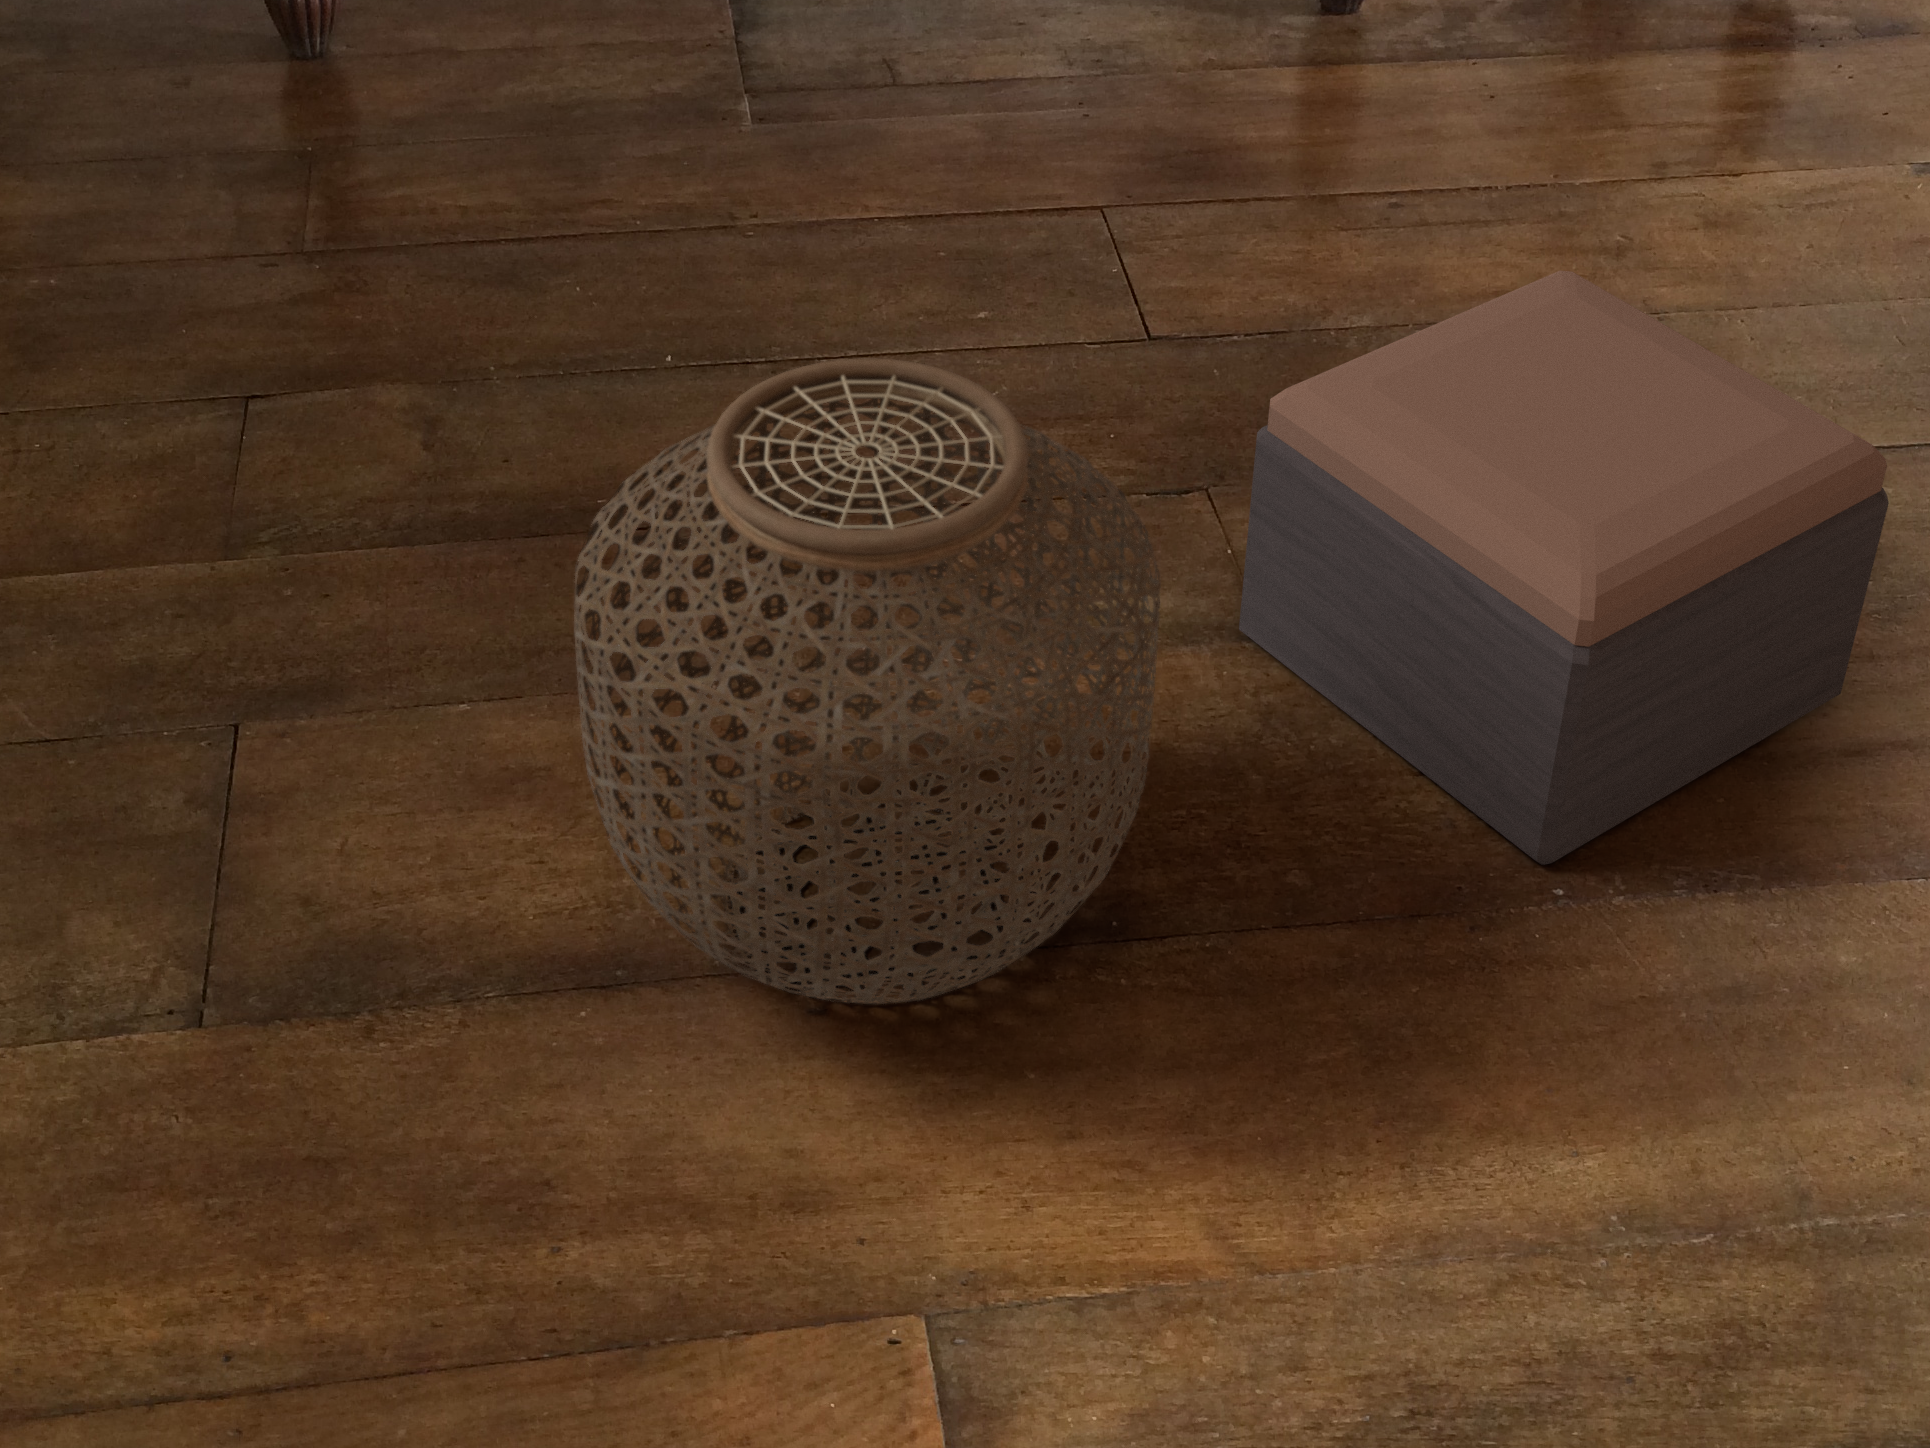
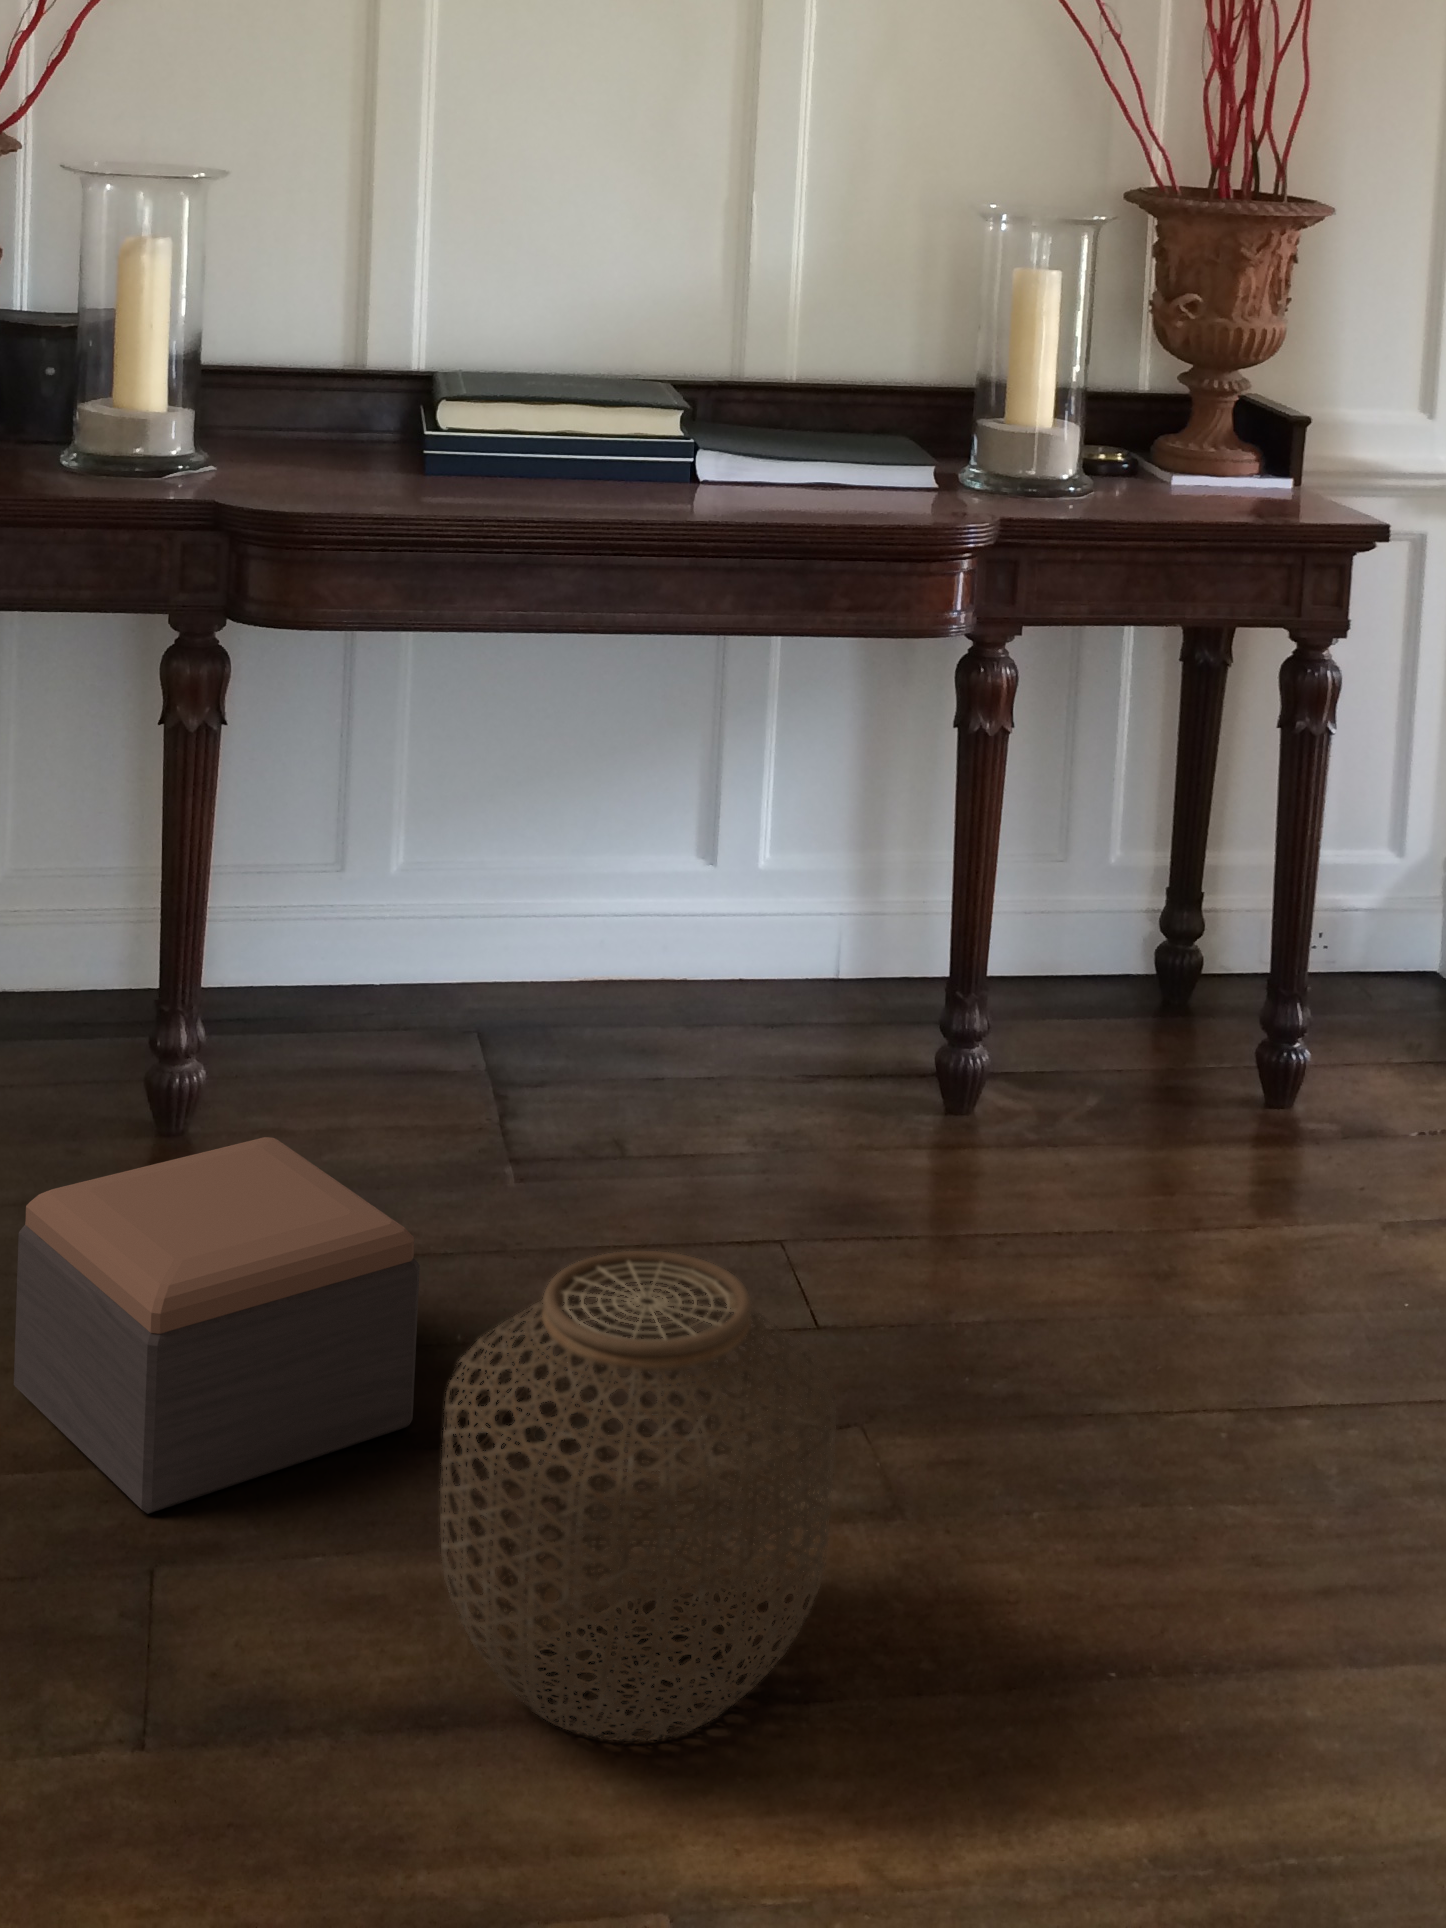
footstool: present [1239,271,1889,865] -> present [14,1137,420,1514]

